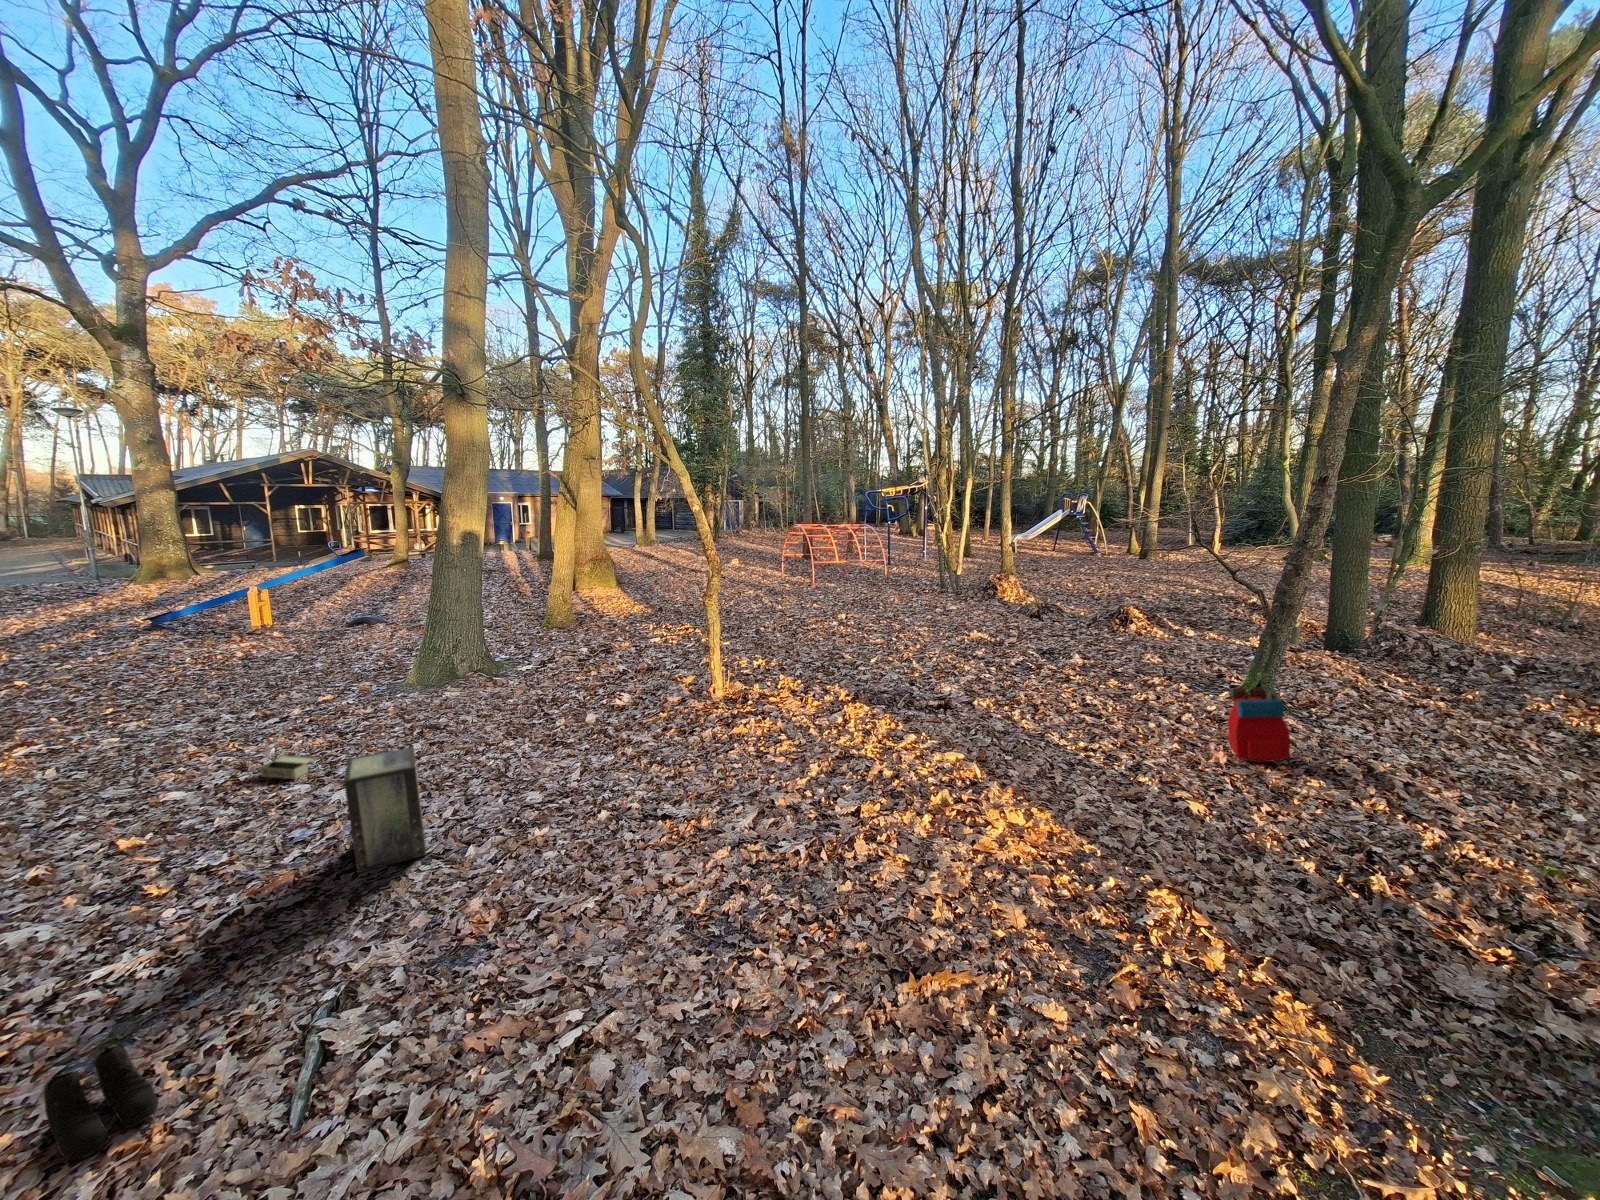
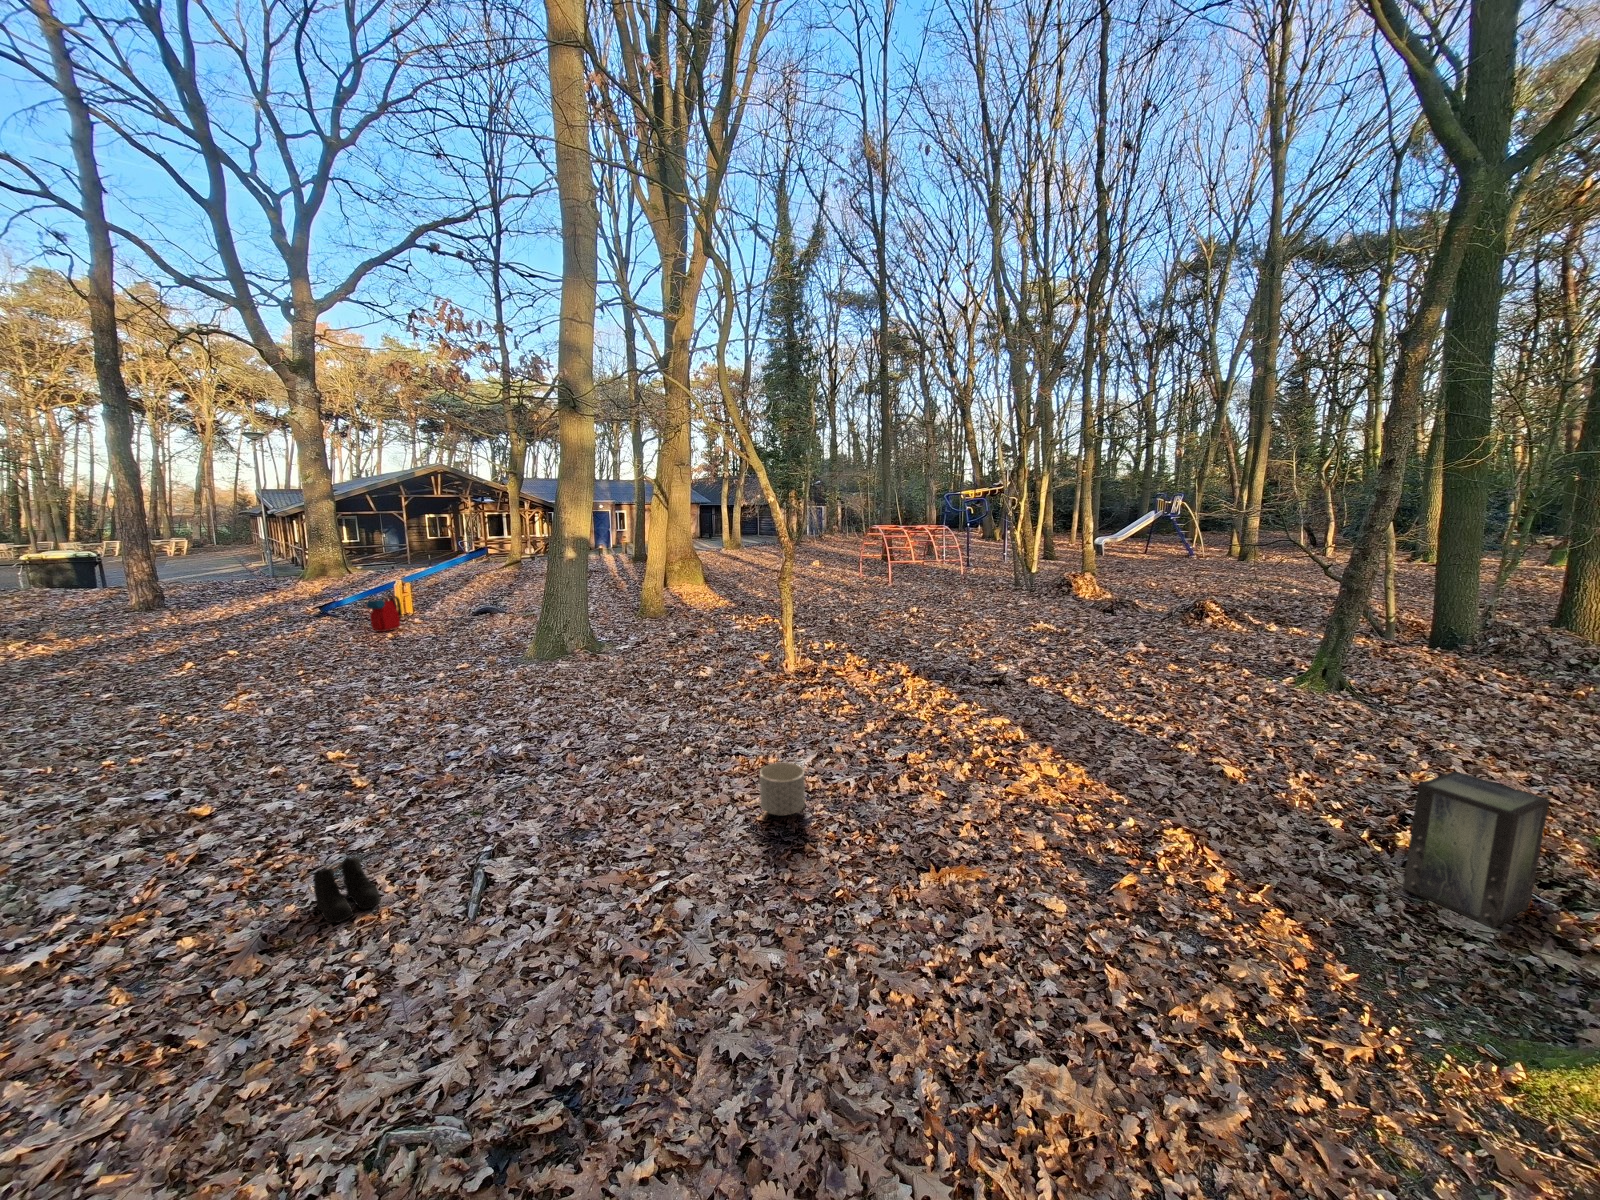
backpack: present [1227,687,1290,763] -> present [366,596,402,632]
storage box: present [344,747,426,873] -> present [1403,771,1550,928]
toolbox: present [260,755,317,779] -> none [417,701,460,719]
planter: none [693,836,747,905] -> present [760,763,805,816]

